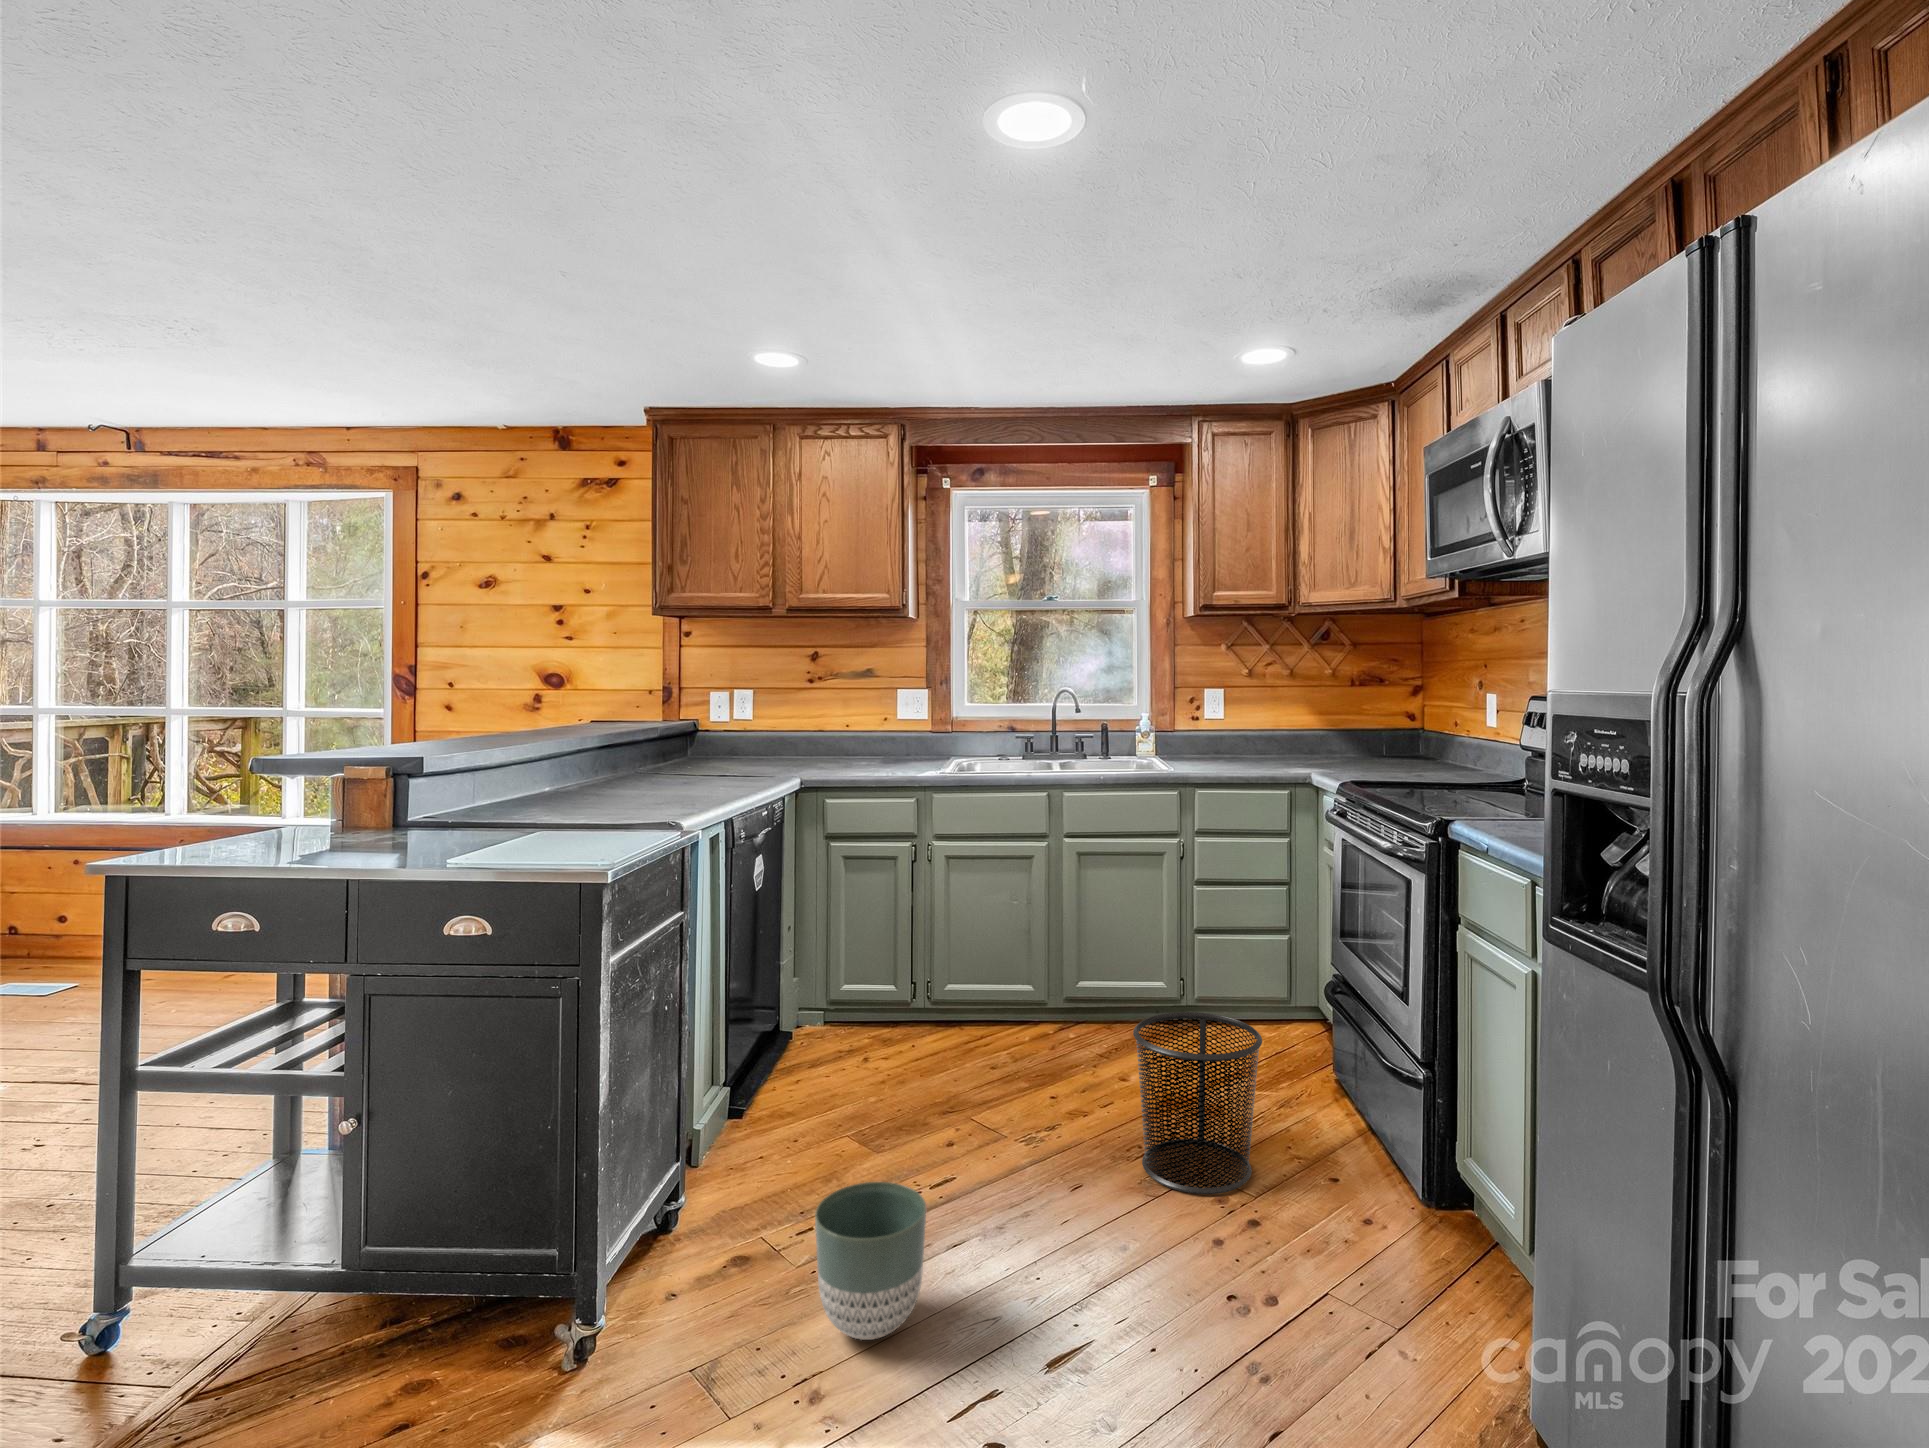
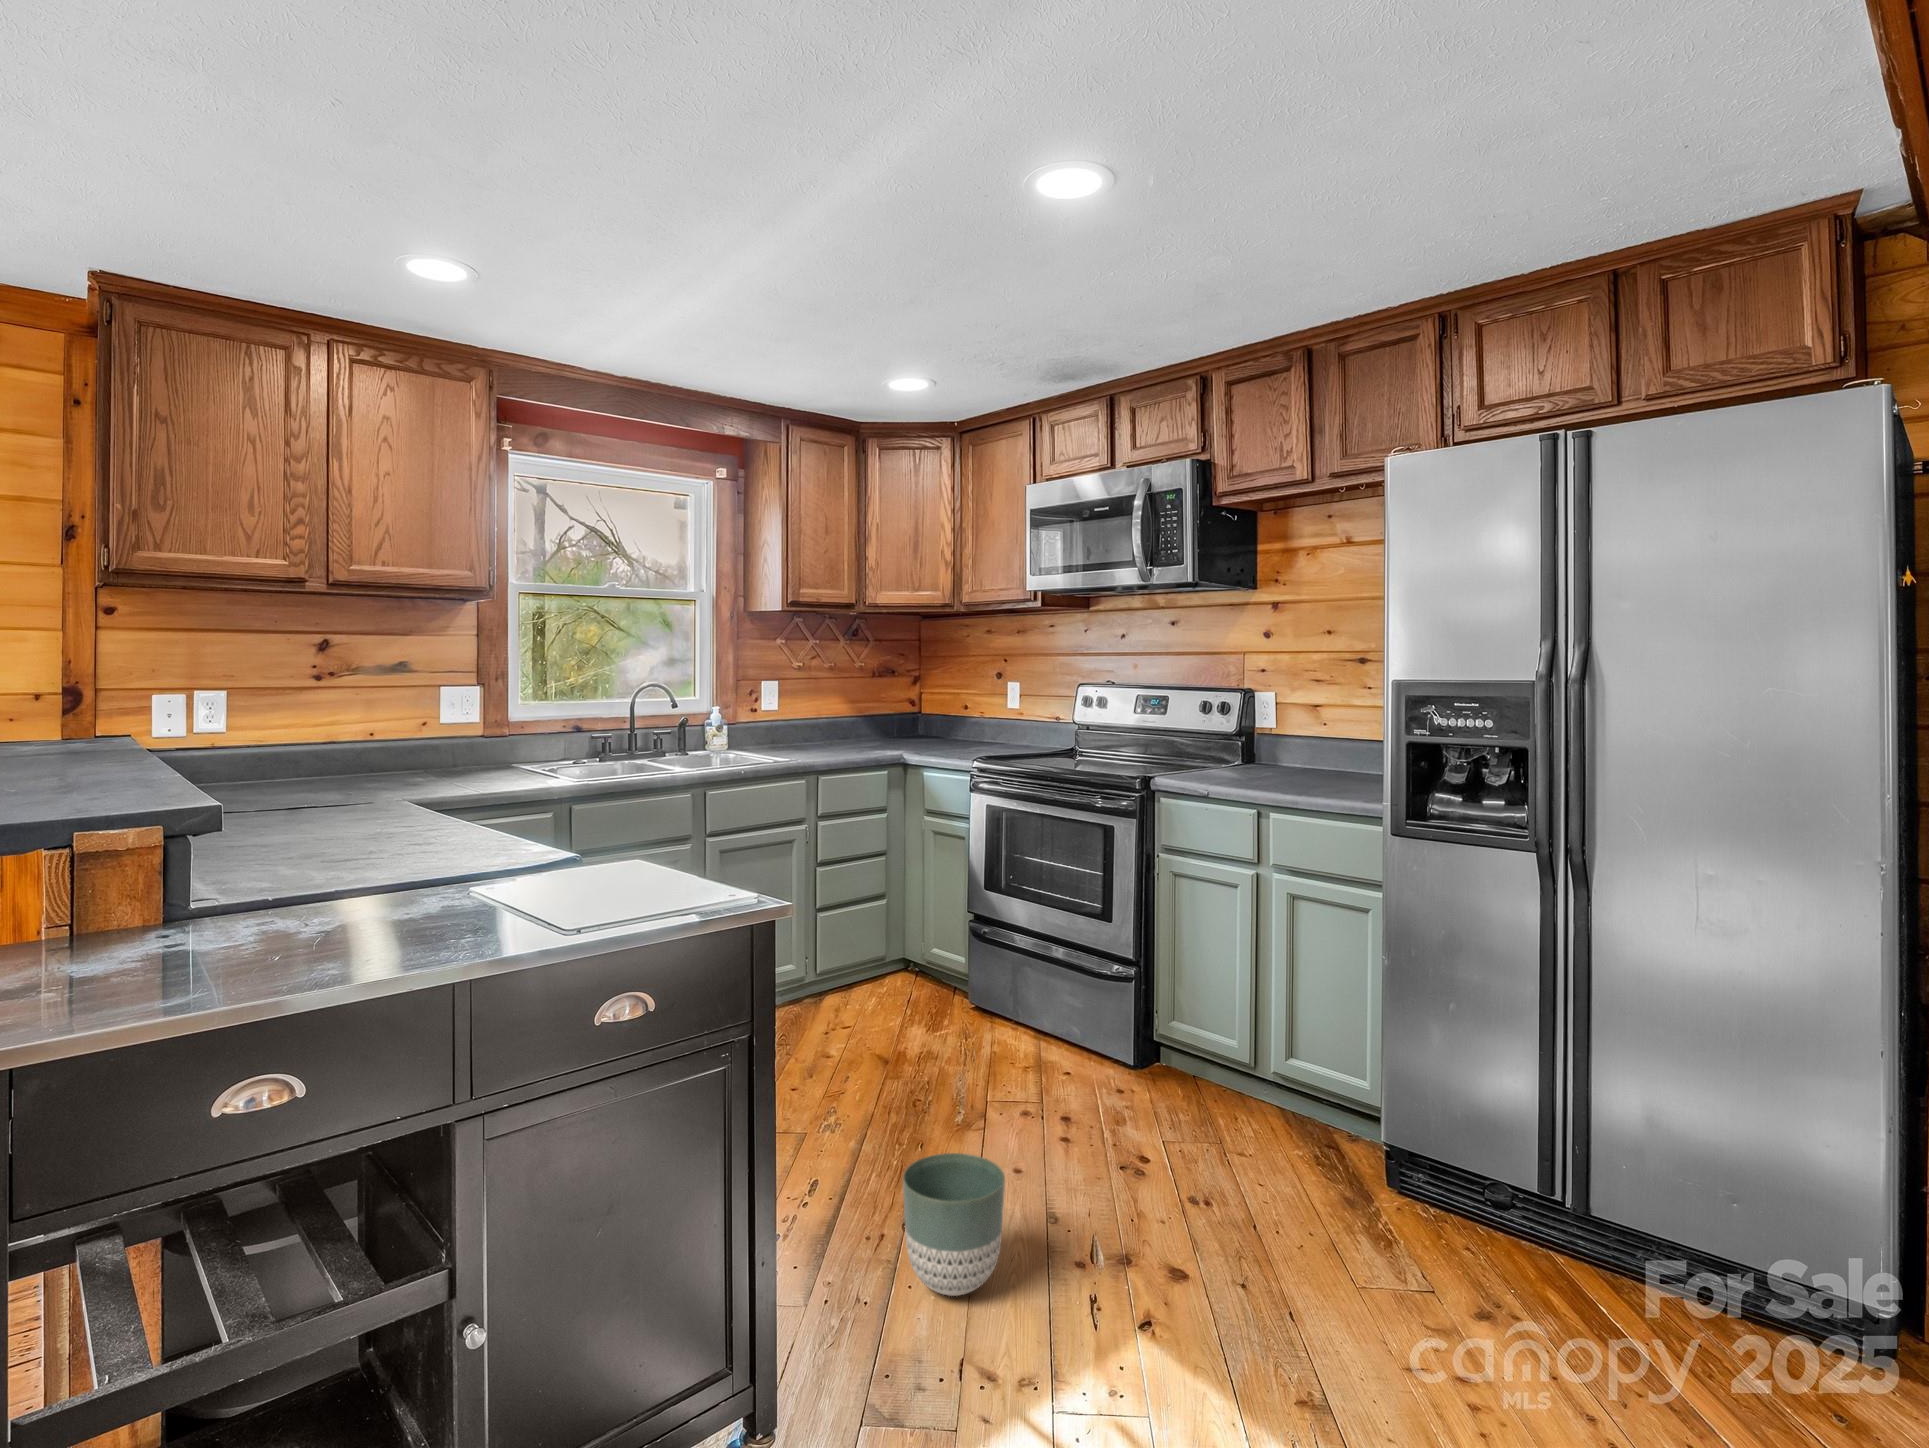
trash can: present [1133,1012,1262,1194] -> none [934,965,1043,1114]

